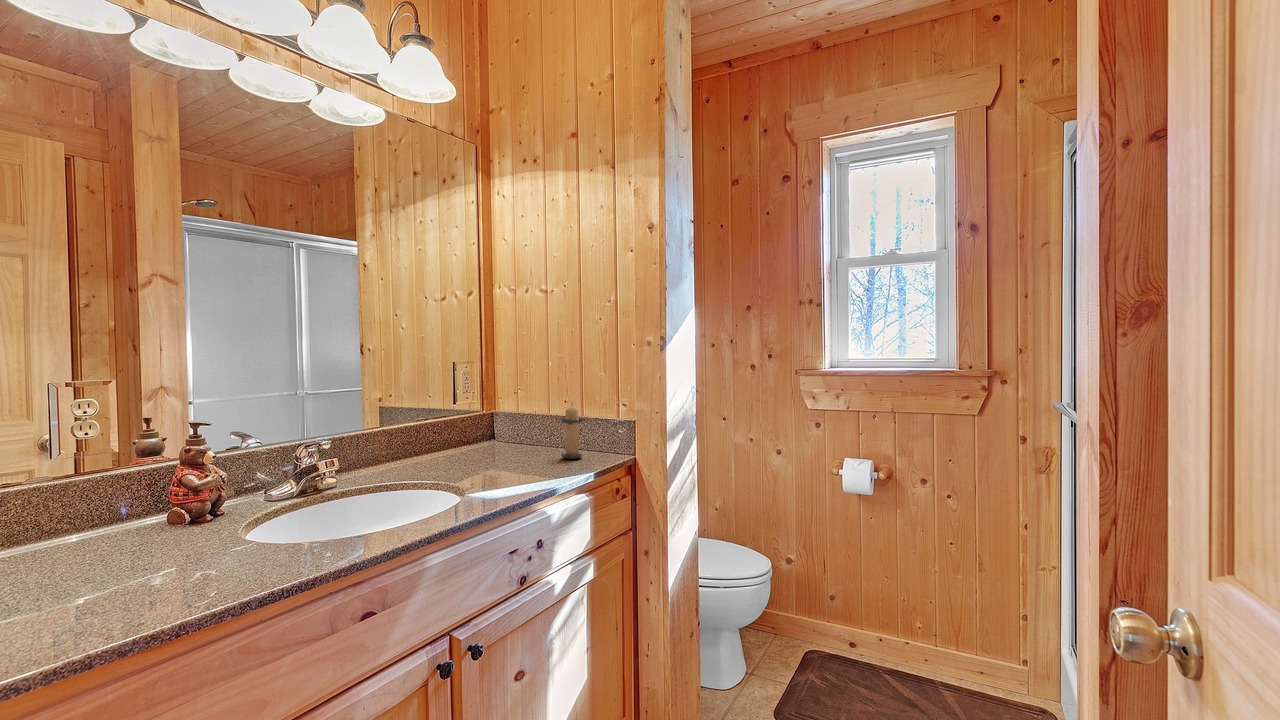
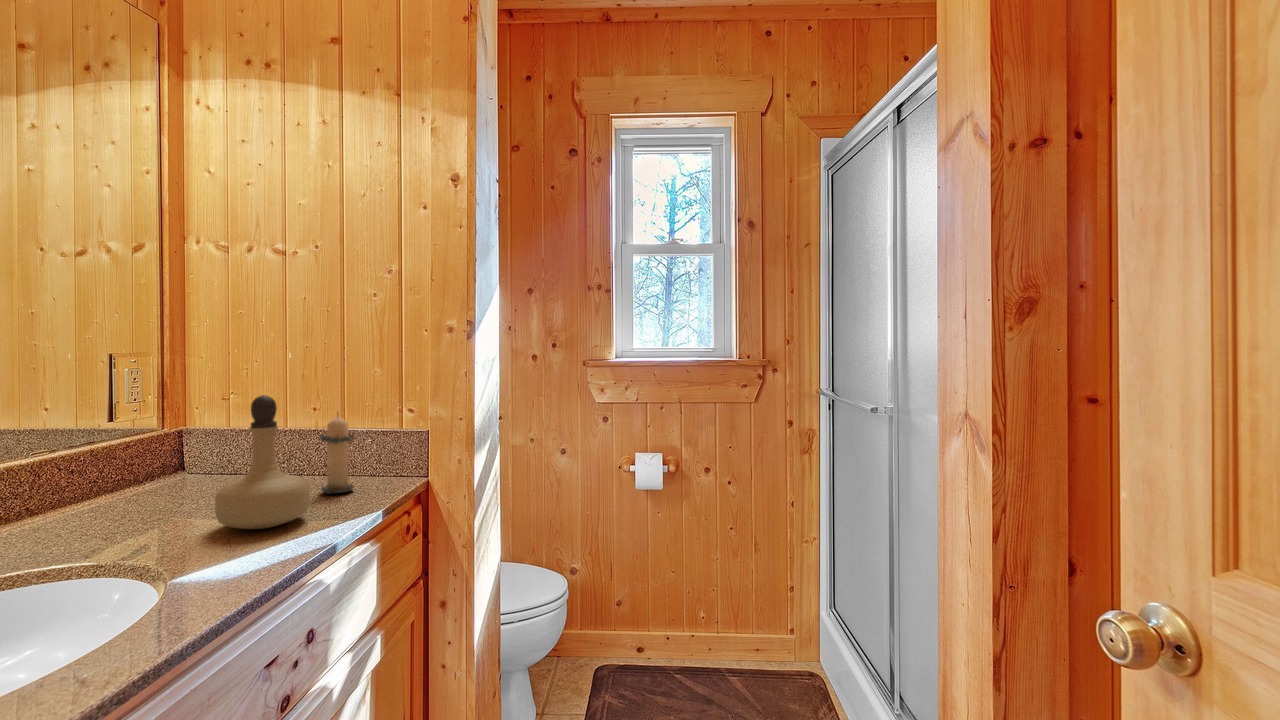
perfume bottle: none [497,389,549,473] -> present [215,395,310,529]

